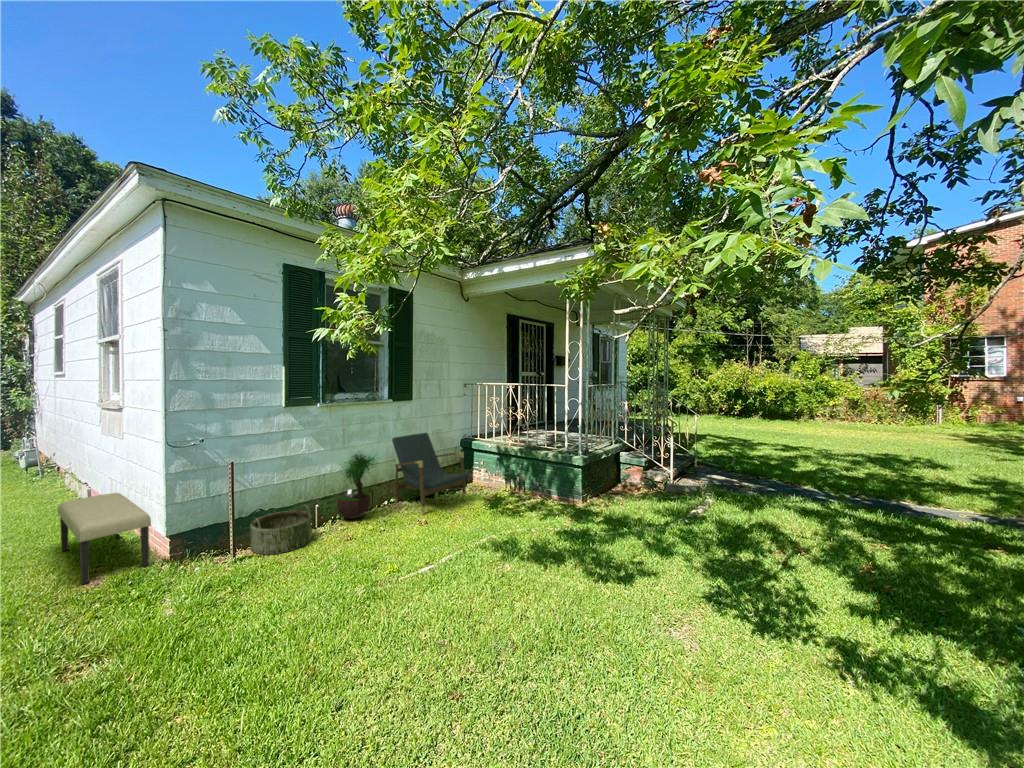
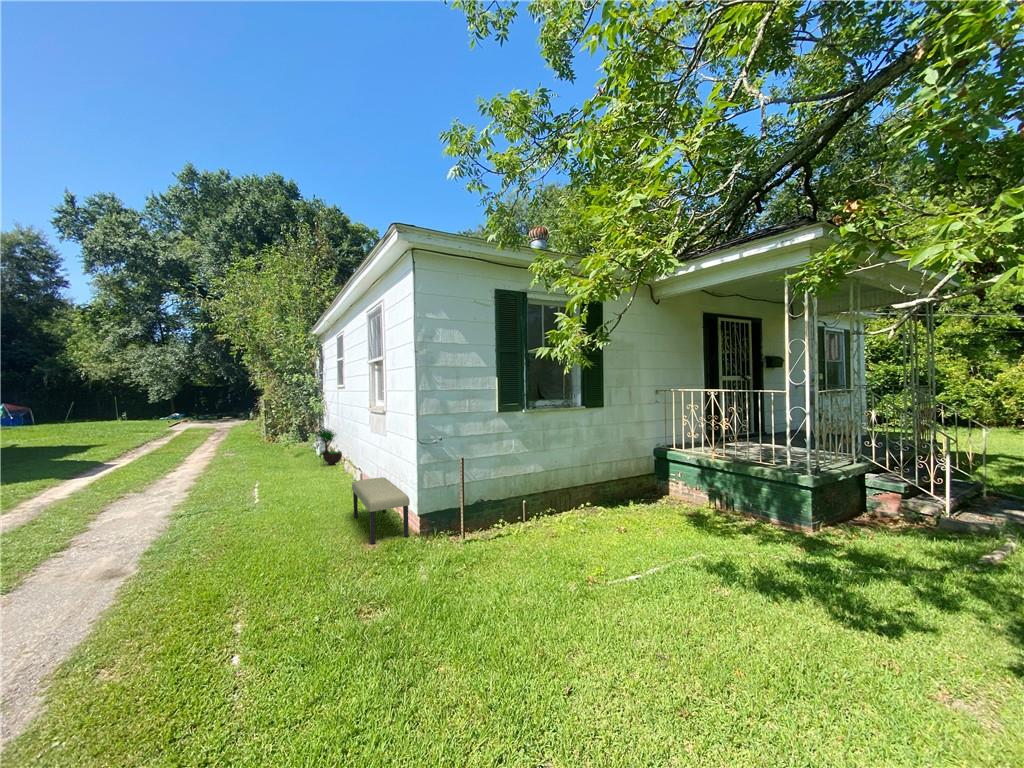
lounge chair: present [392,433,469,514] -> none [587,440,667,522]
potted tree: present [337,451,375,519] -> present [317,429,342,464]
basket: present [251,505,312,555] -> none [476,501,522,541]

